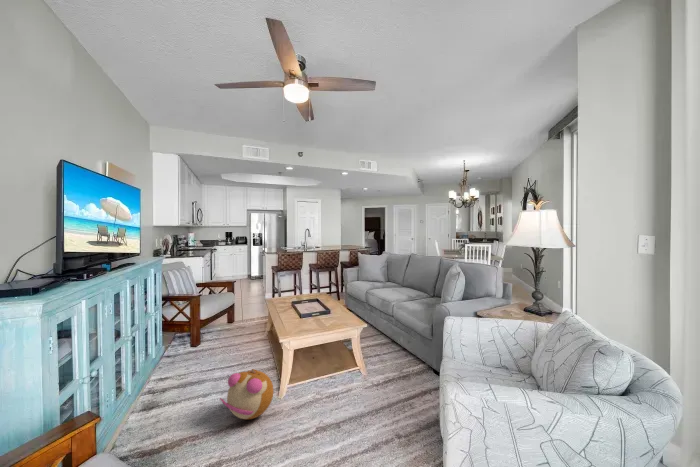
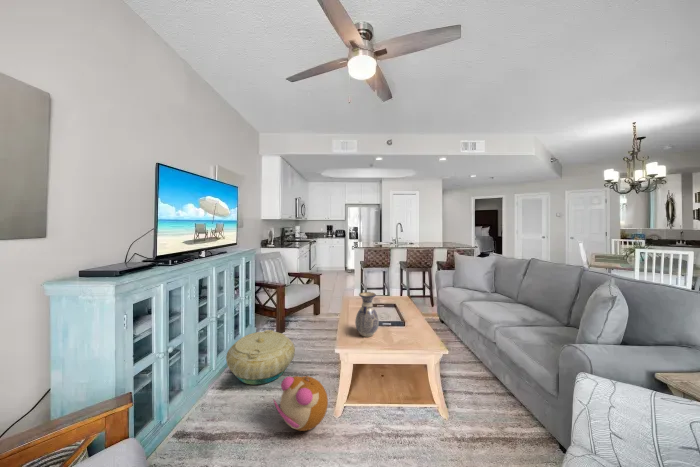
vase: none [289,288,310,327] -> present [355,292,379,337]
basket: none [147,341,225,398] -> present [226,330,295,385]

